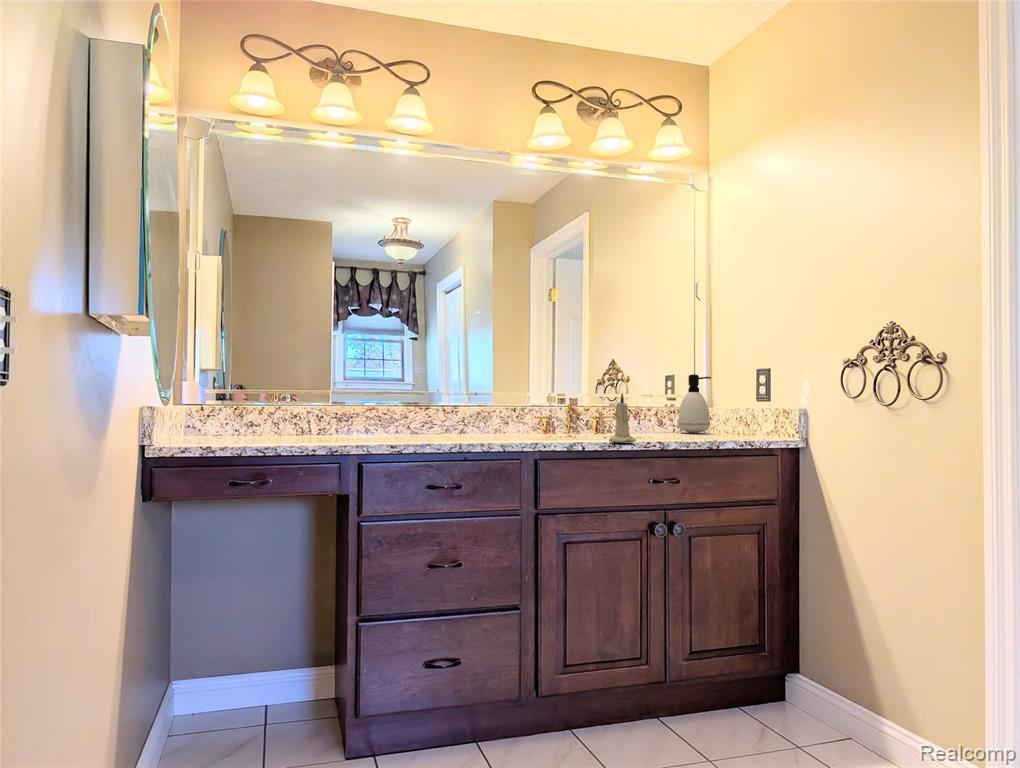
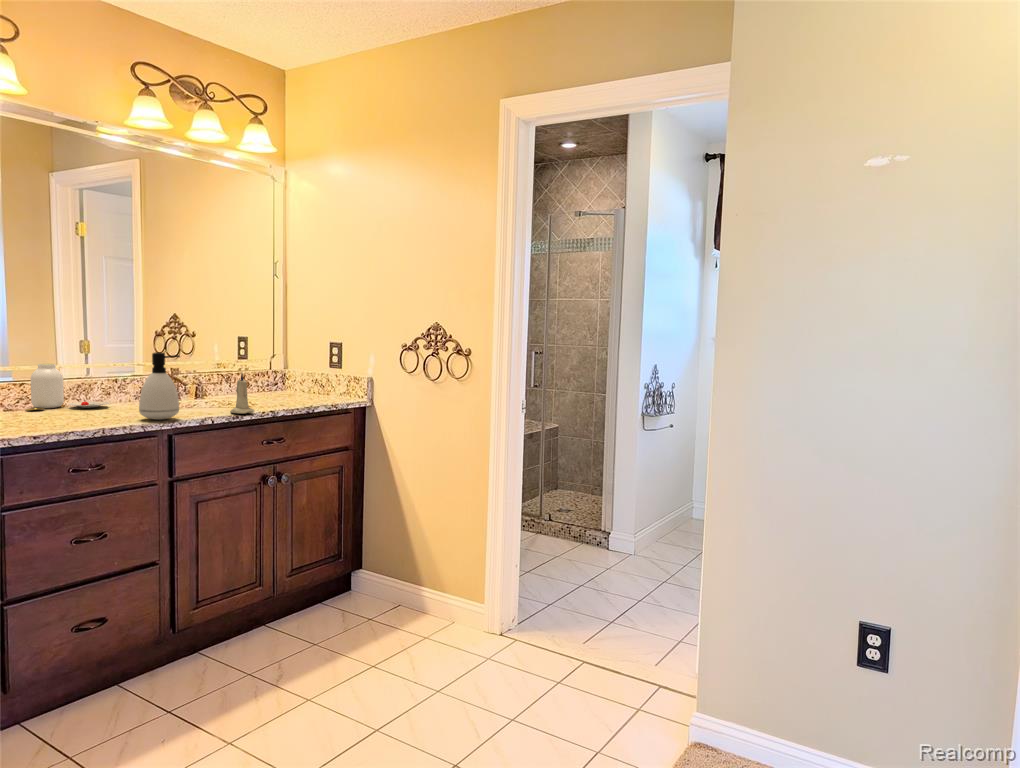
soap dispenser: present [678,374,711,433] -> present [139,352,180,420]
jar: none [428,390,502,434] -> present [26,364,109,411]

